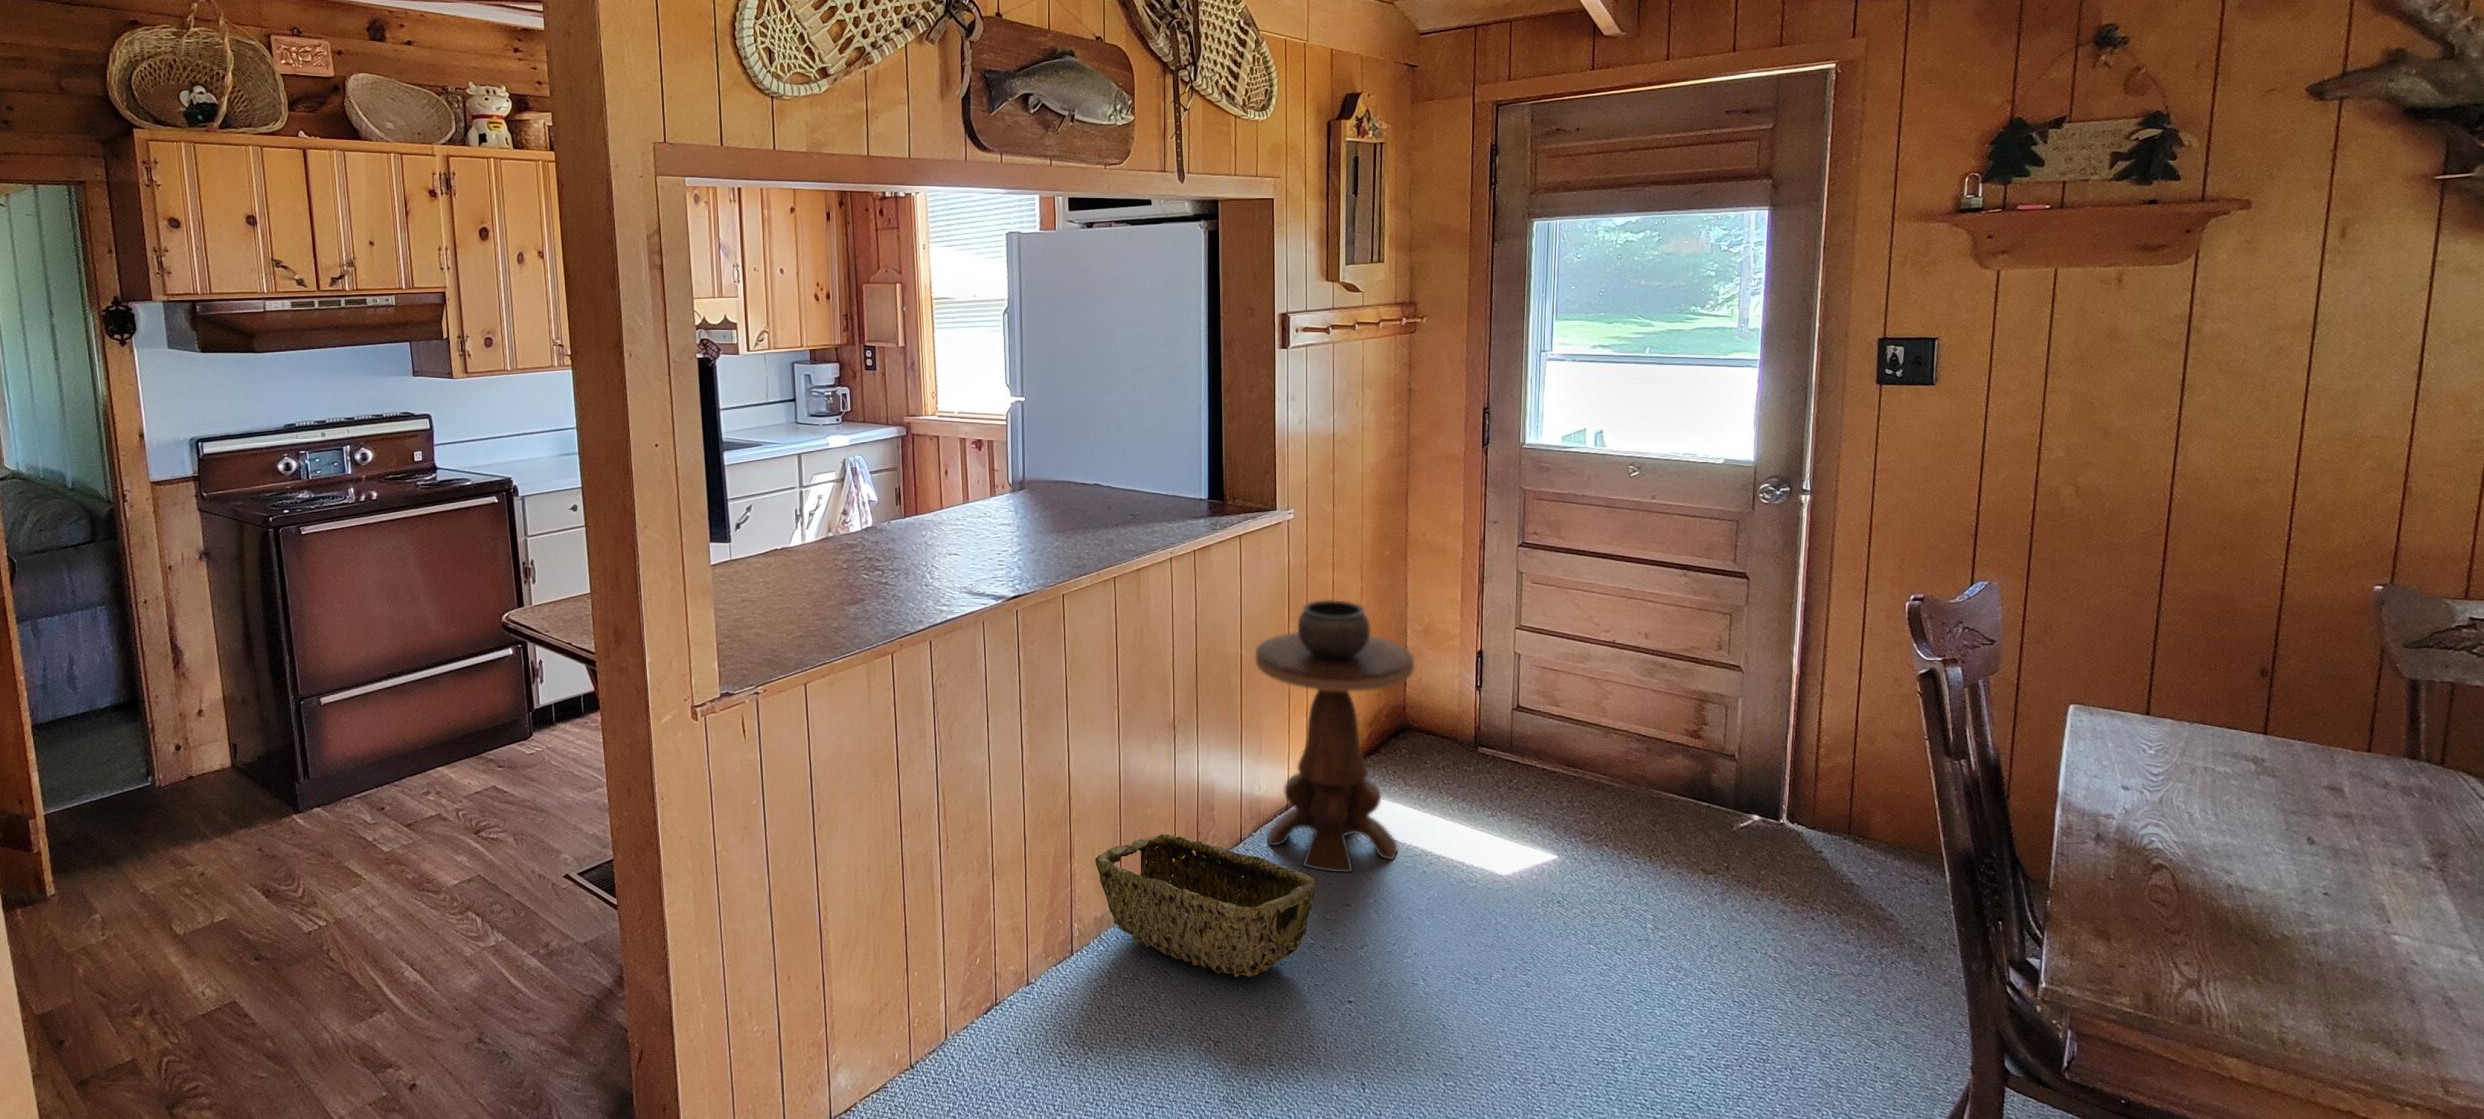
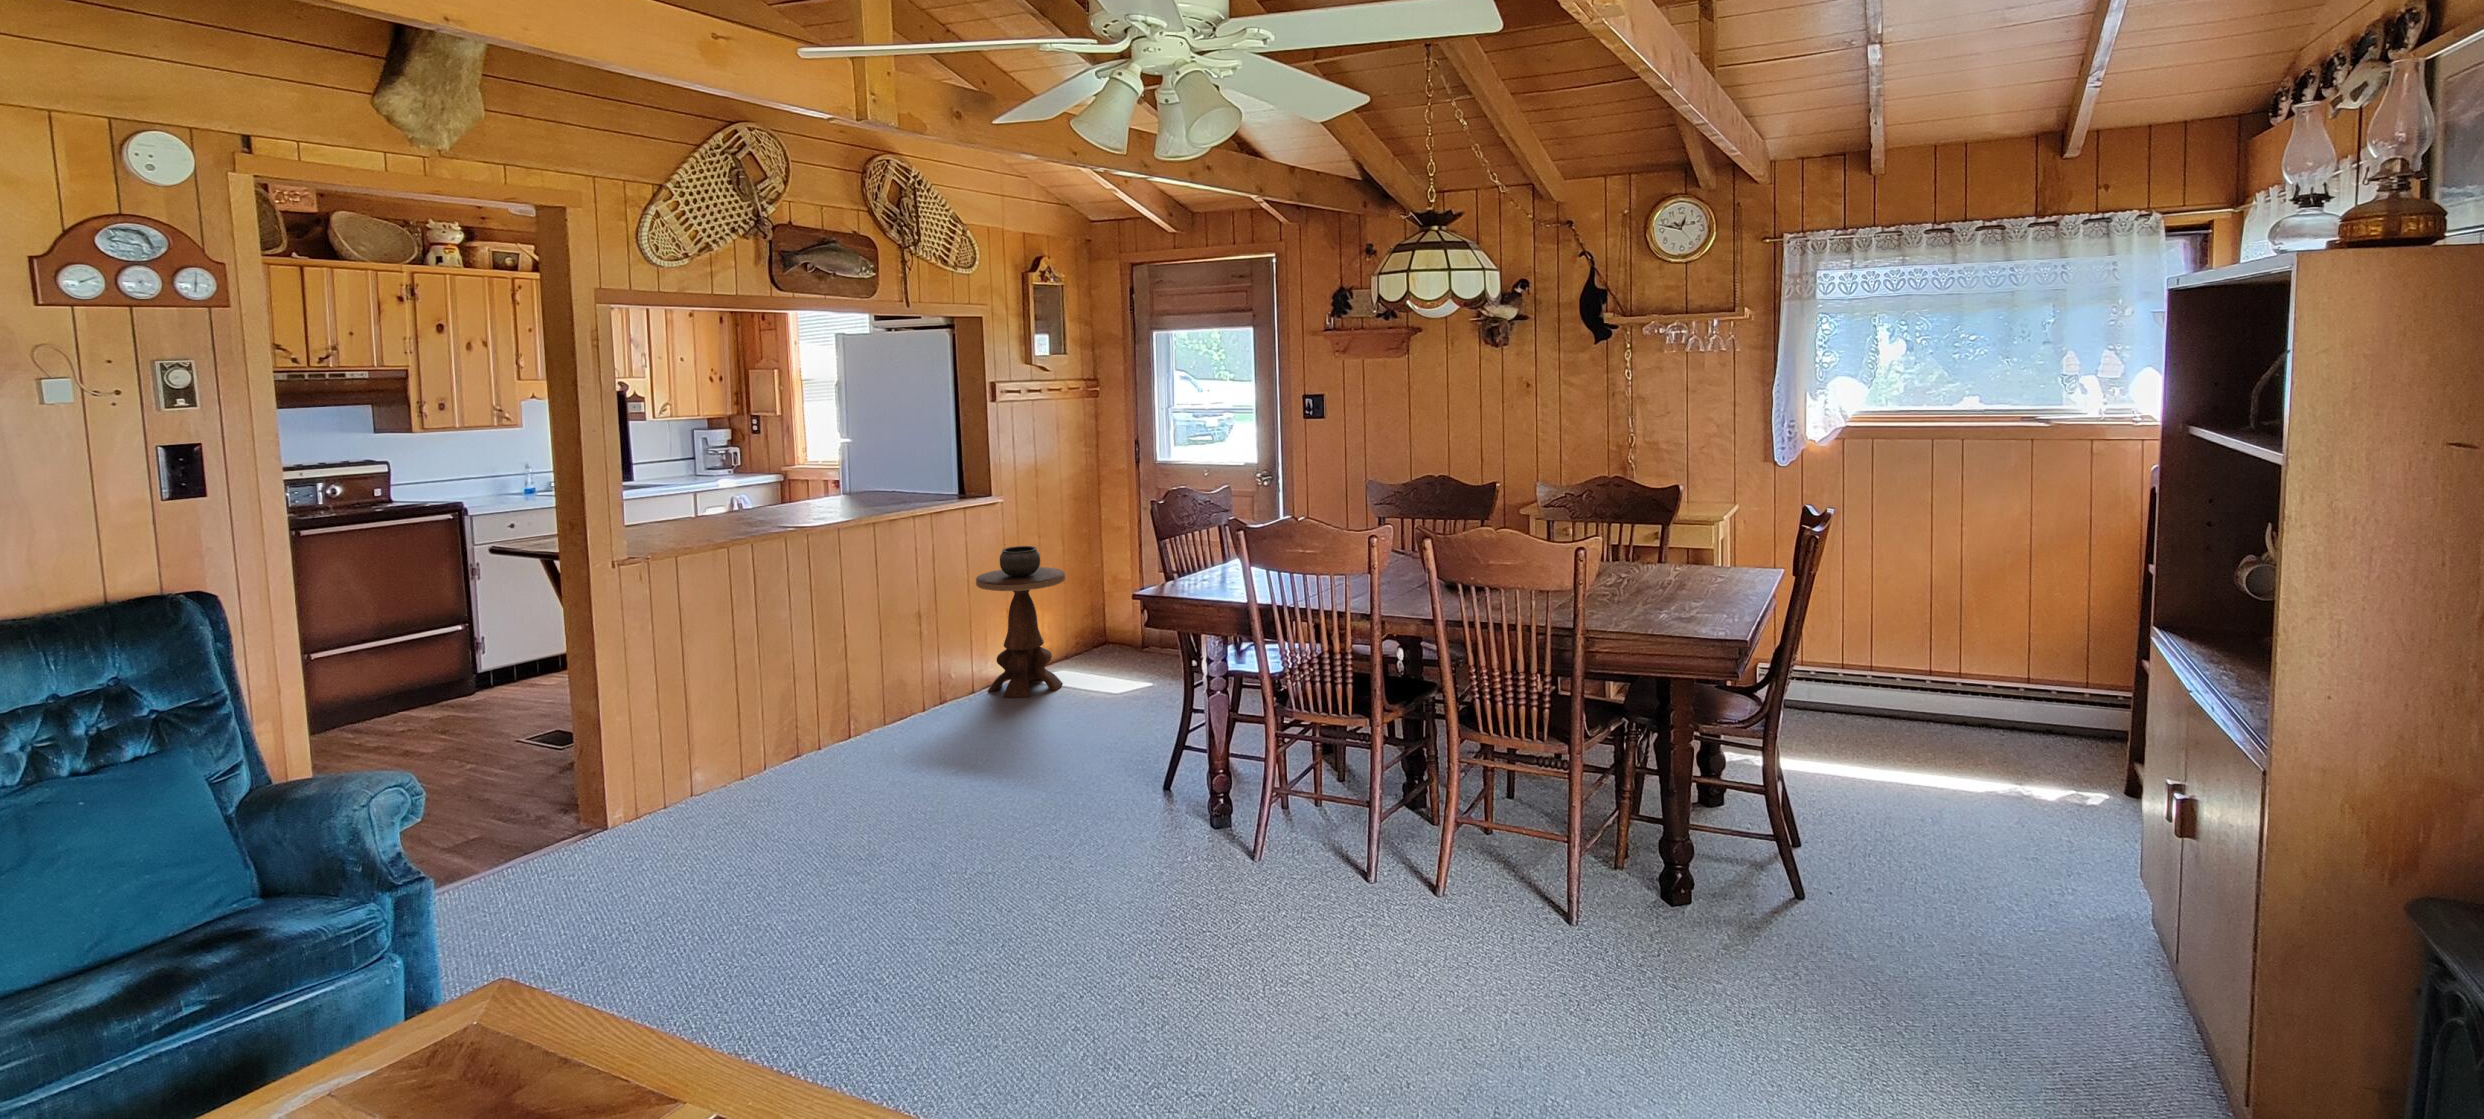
woven basket: present [1095,834,1316,977] -> none [865,677,988,735]

